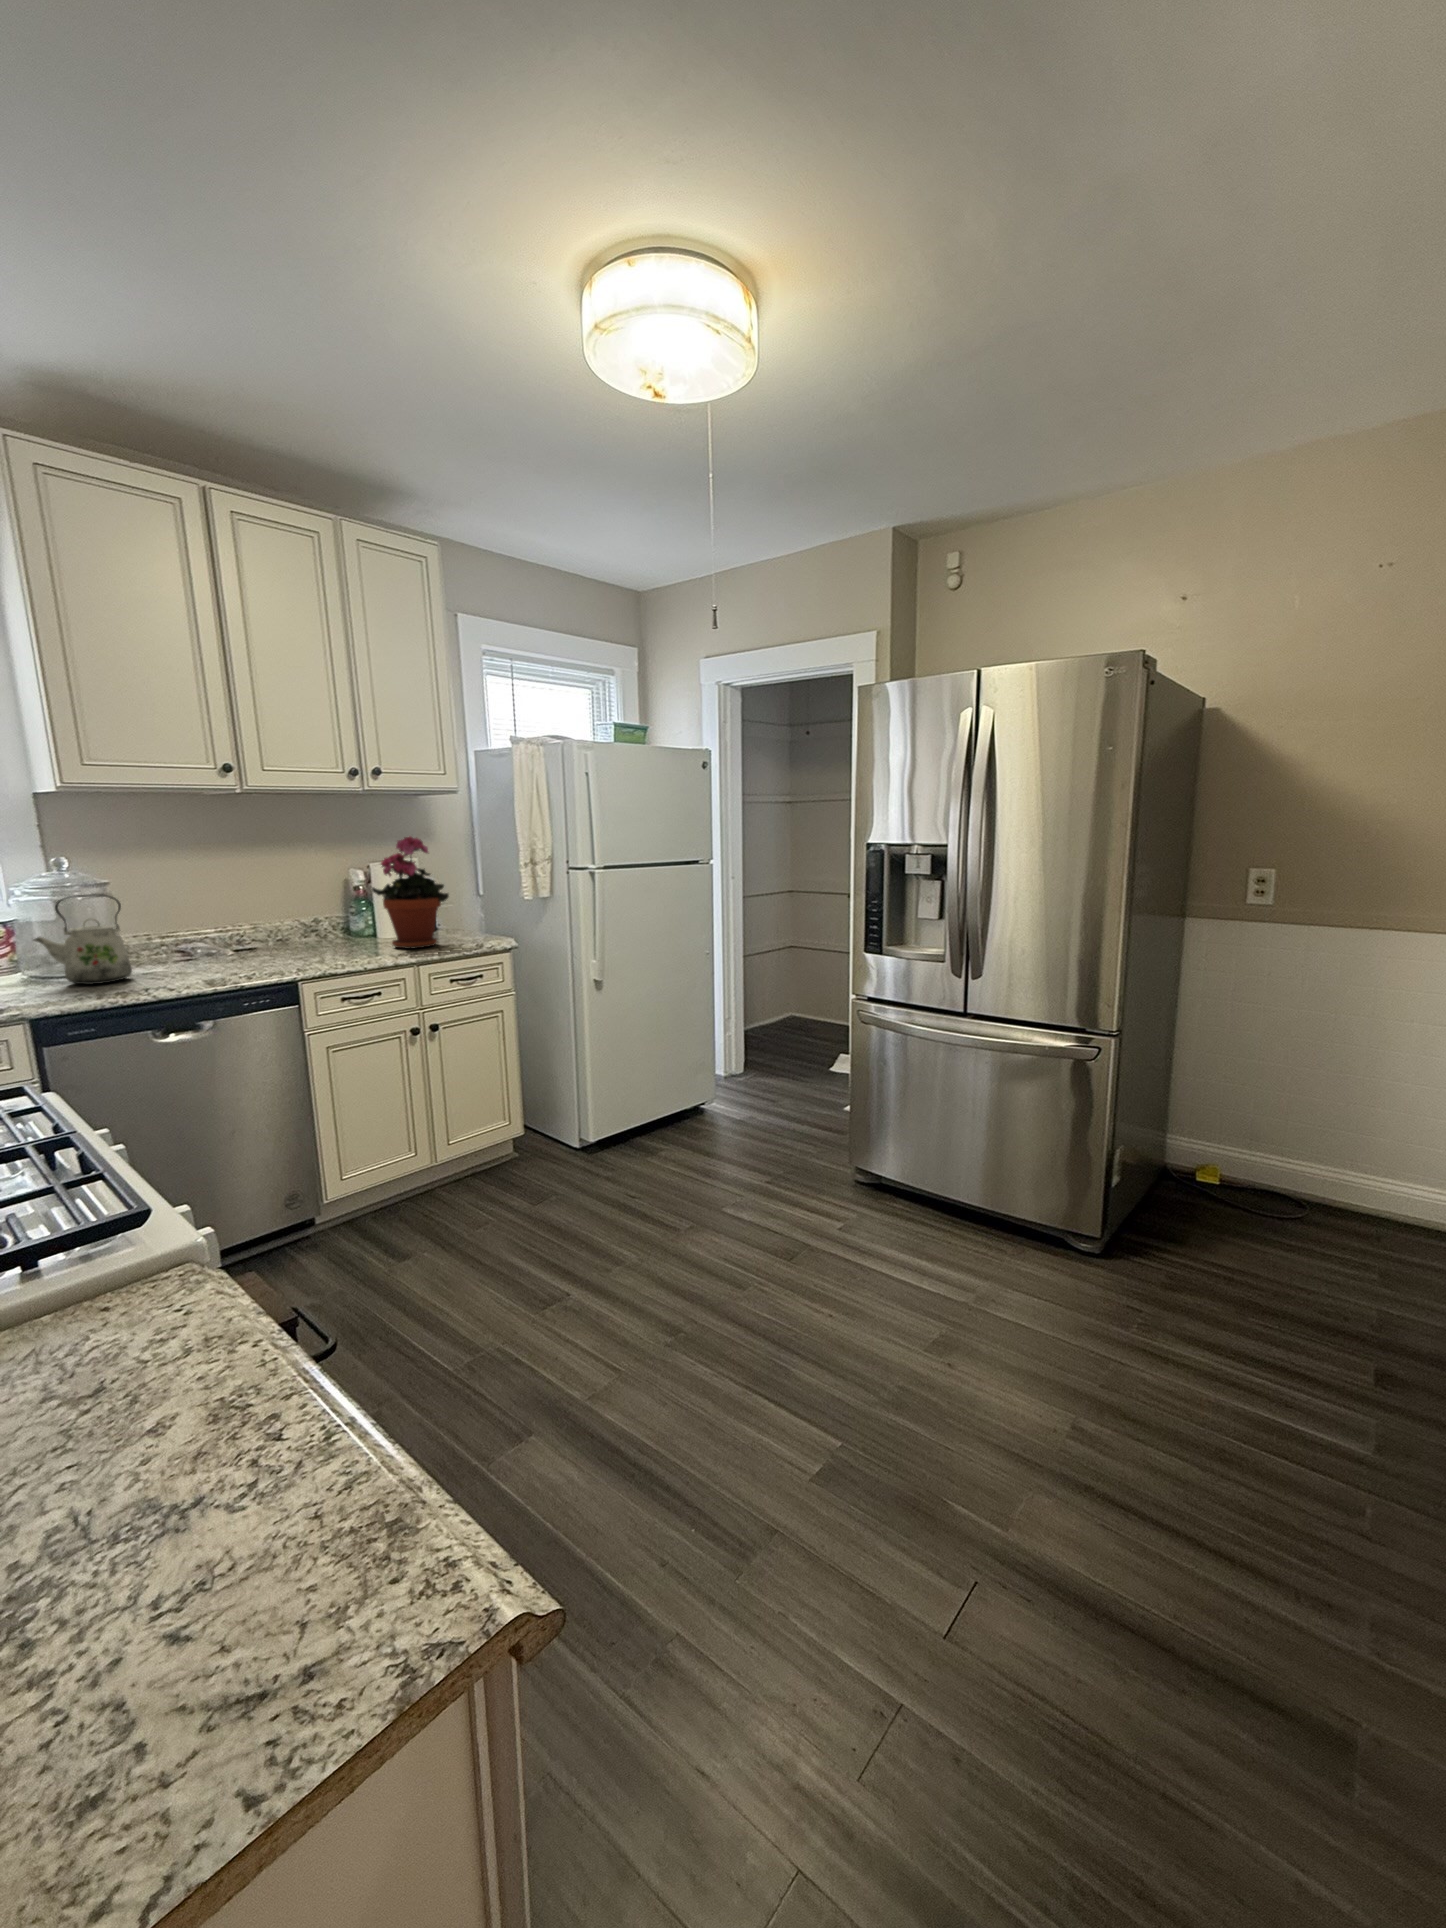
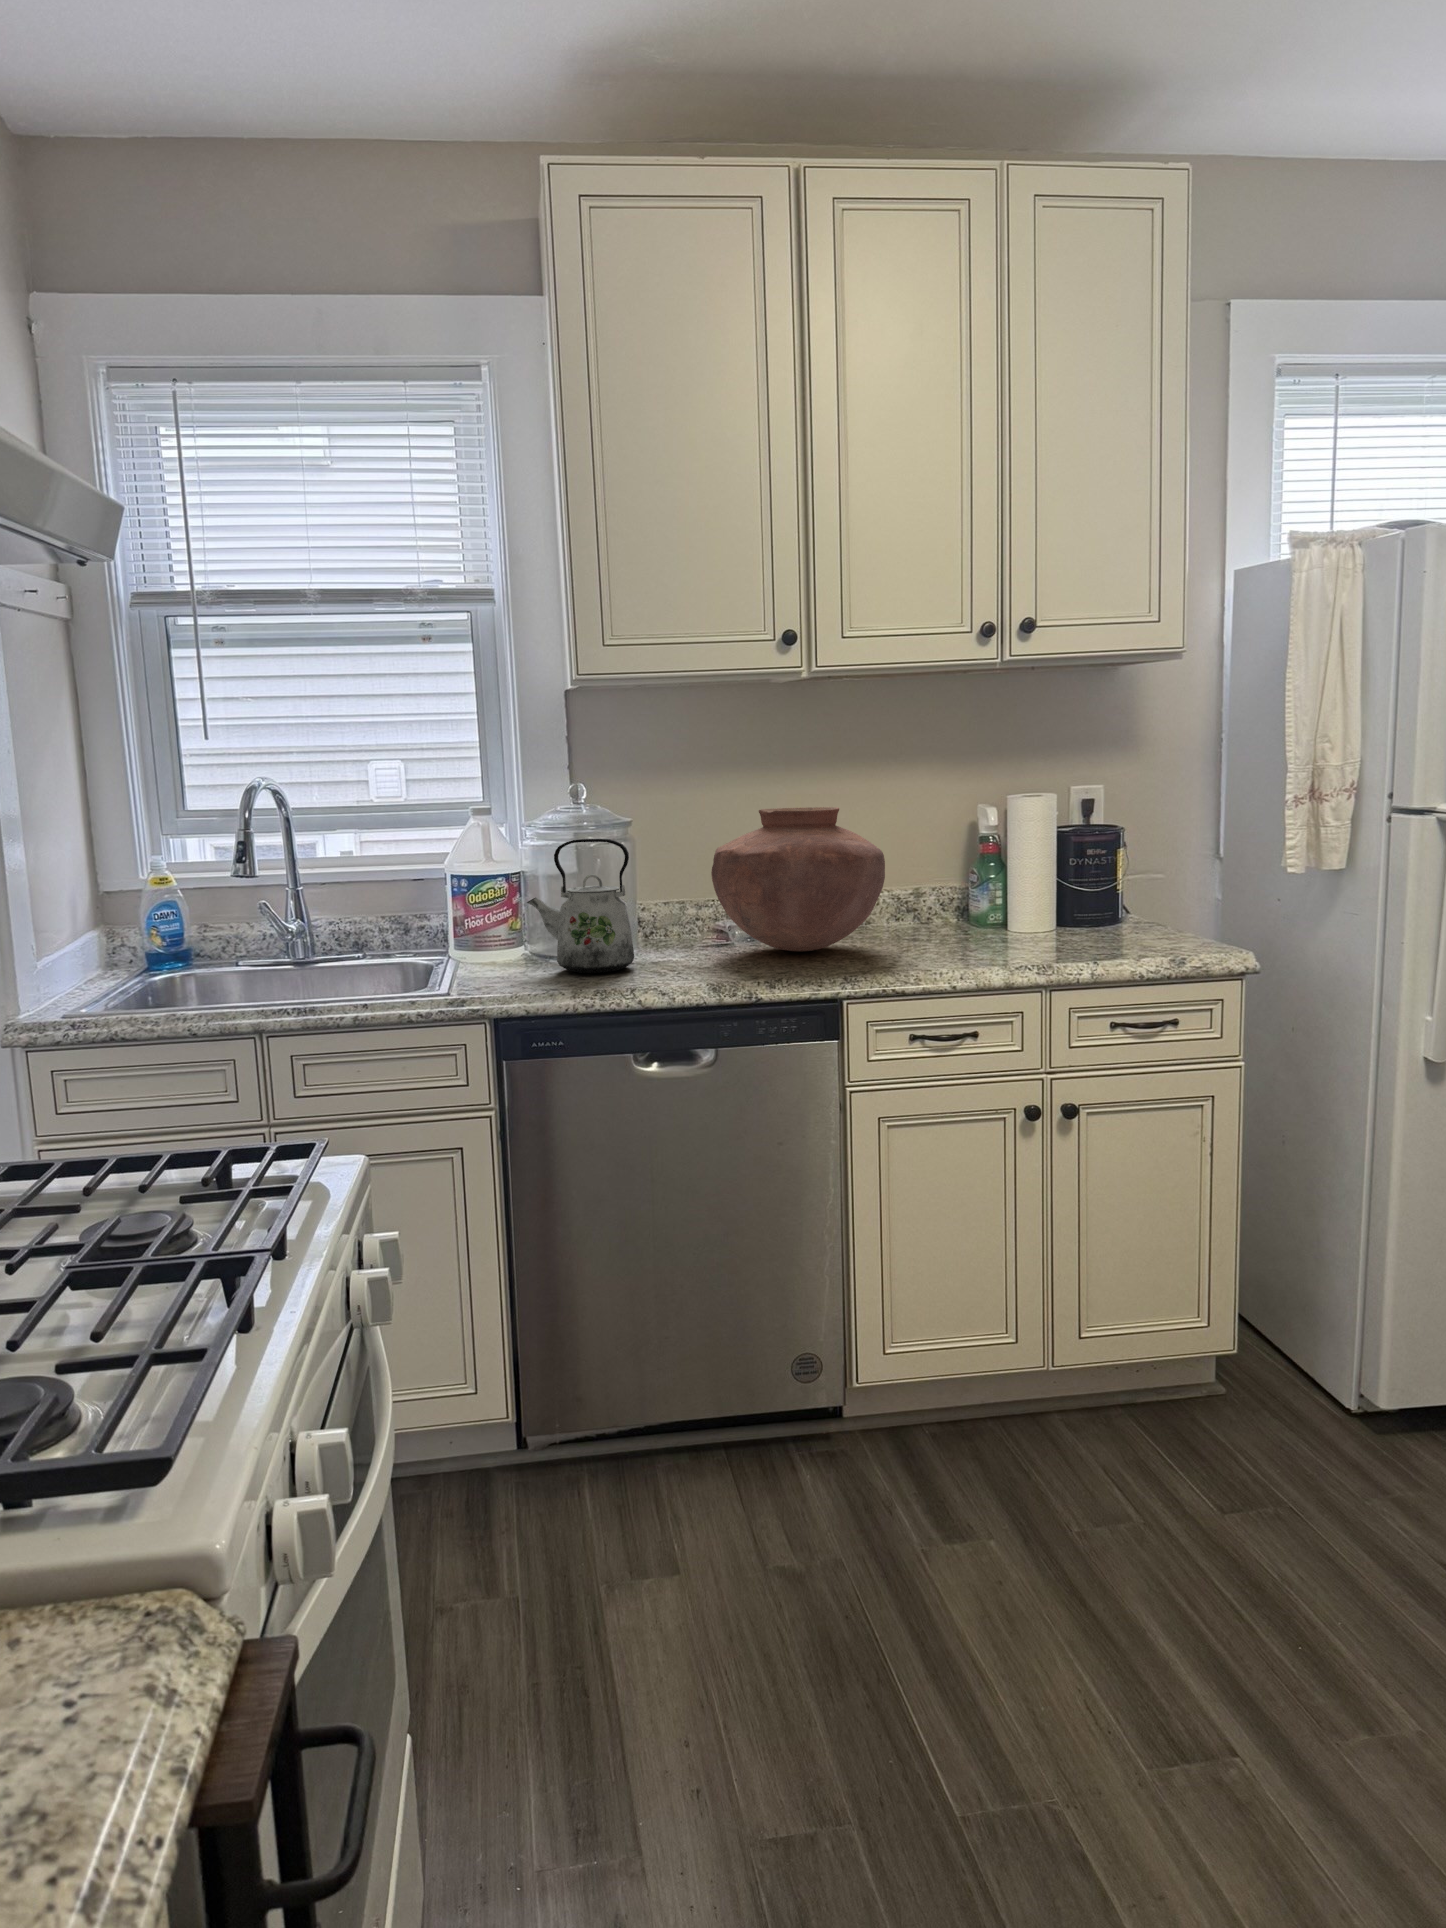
potted plant: present [372,837,449,948] -> none [992,741,1127,956]
vase: none [182,872,307,958] -> present [711,807,885,951]

